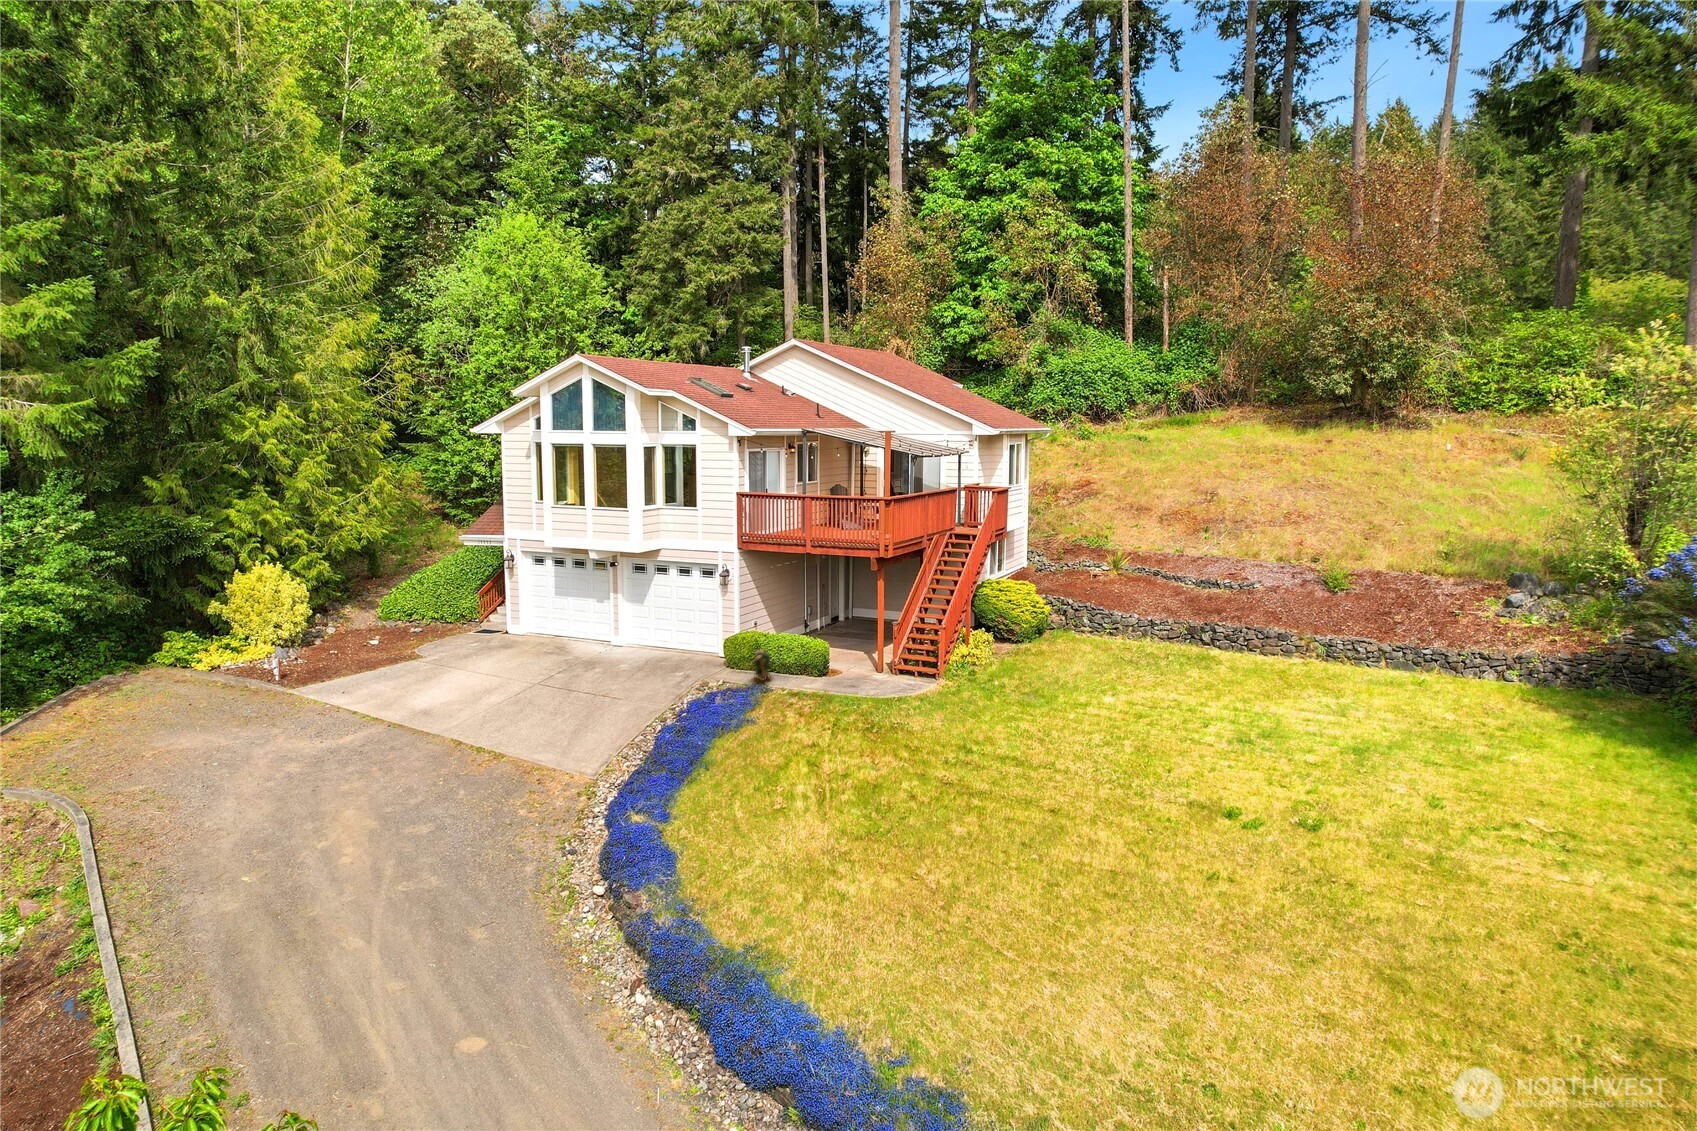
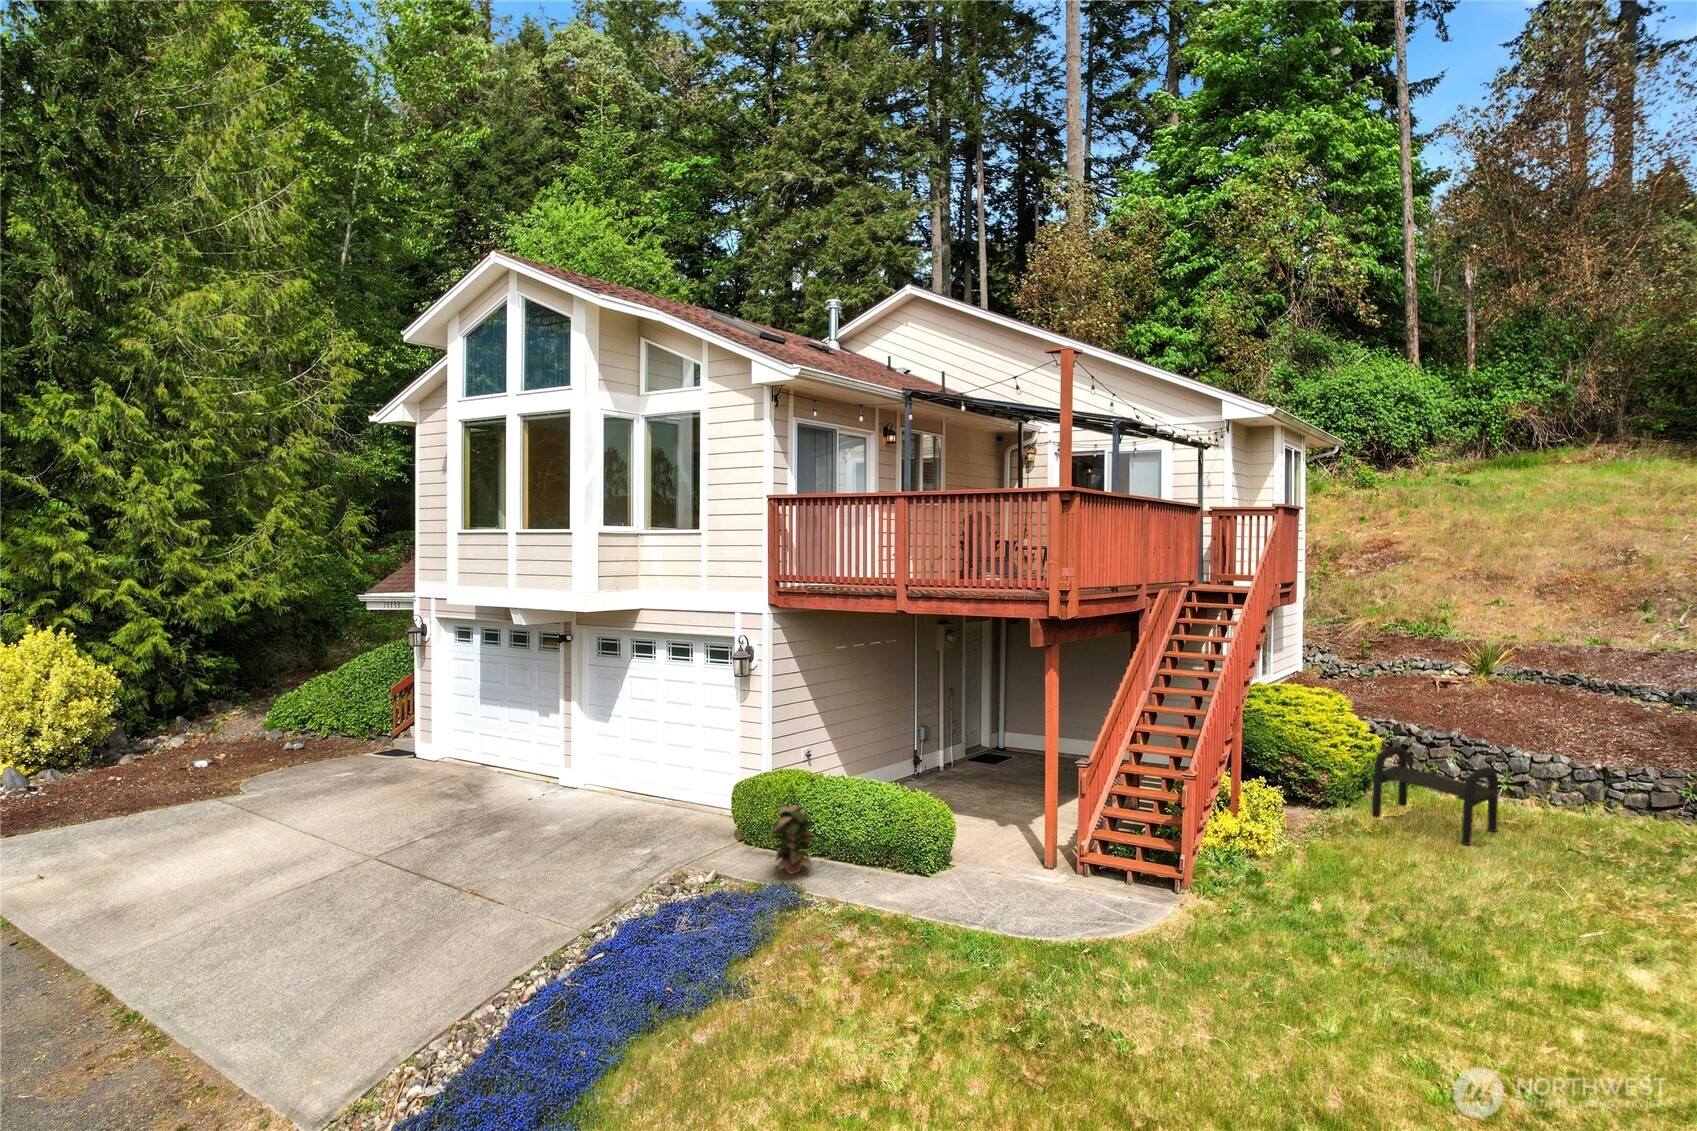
bench: none [1027,610,1078,653] -> present [1372,746,1498,845]

